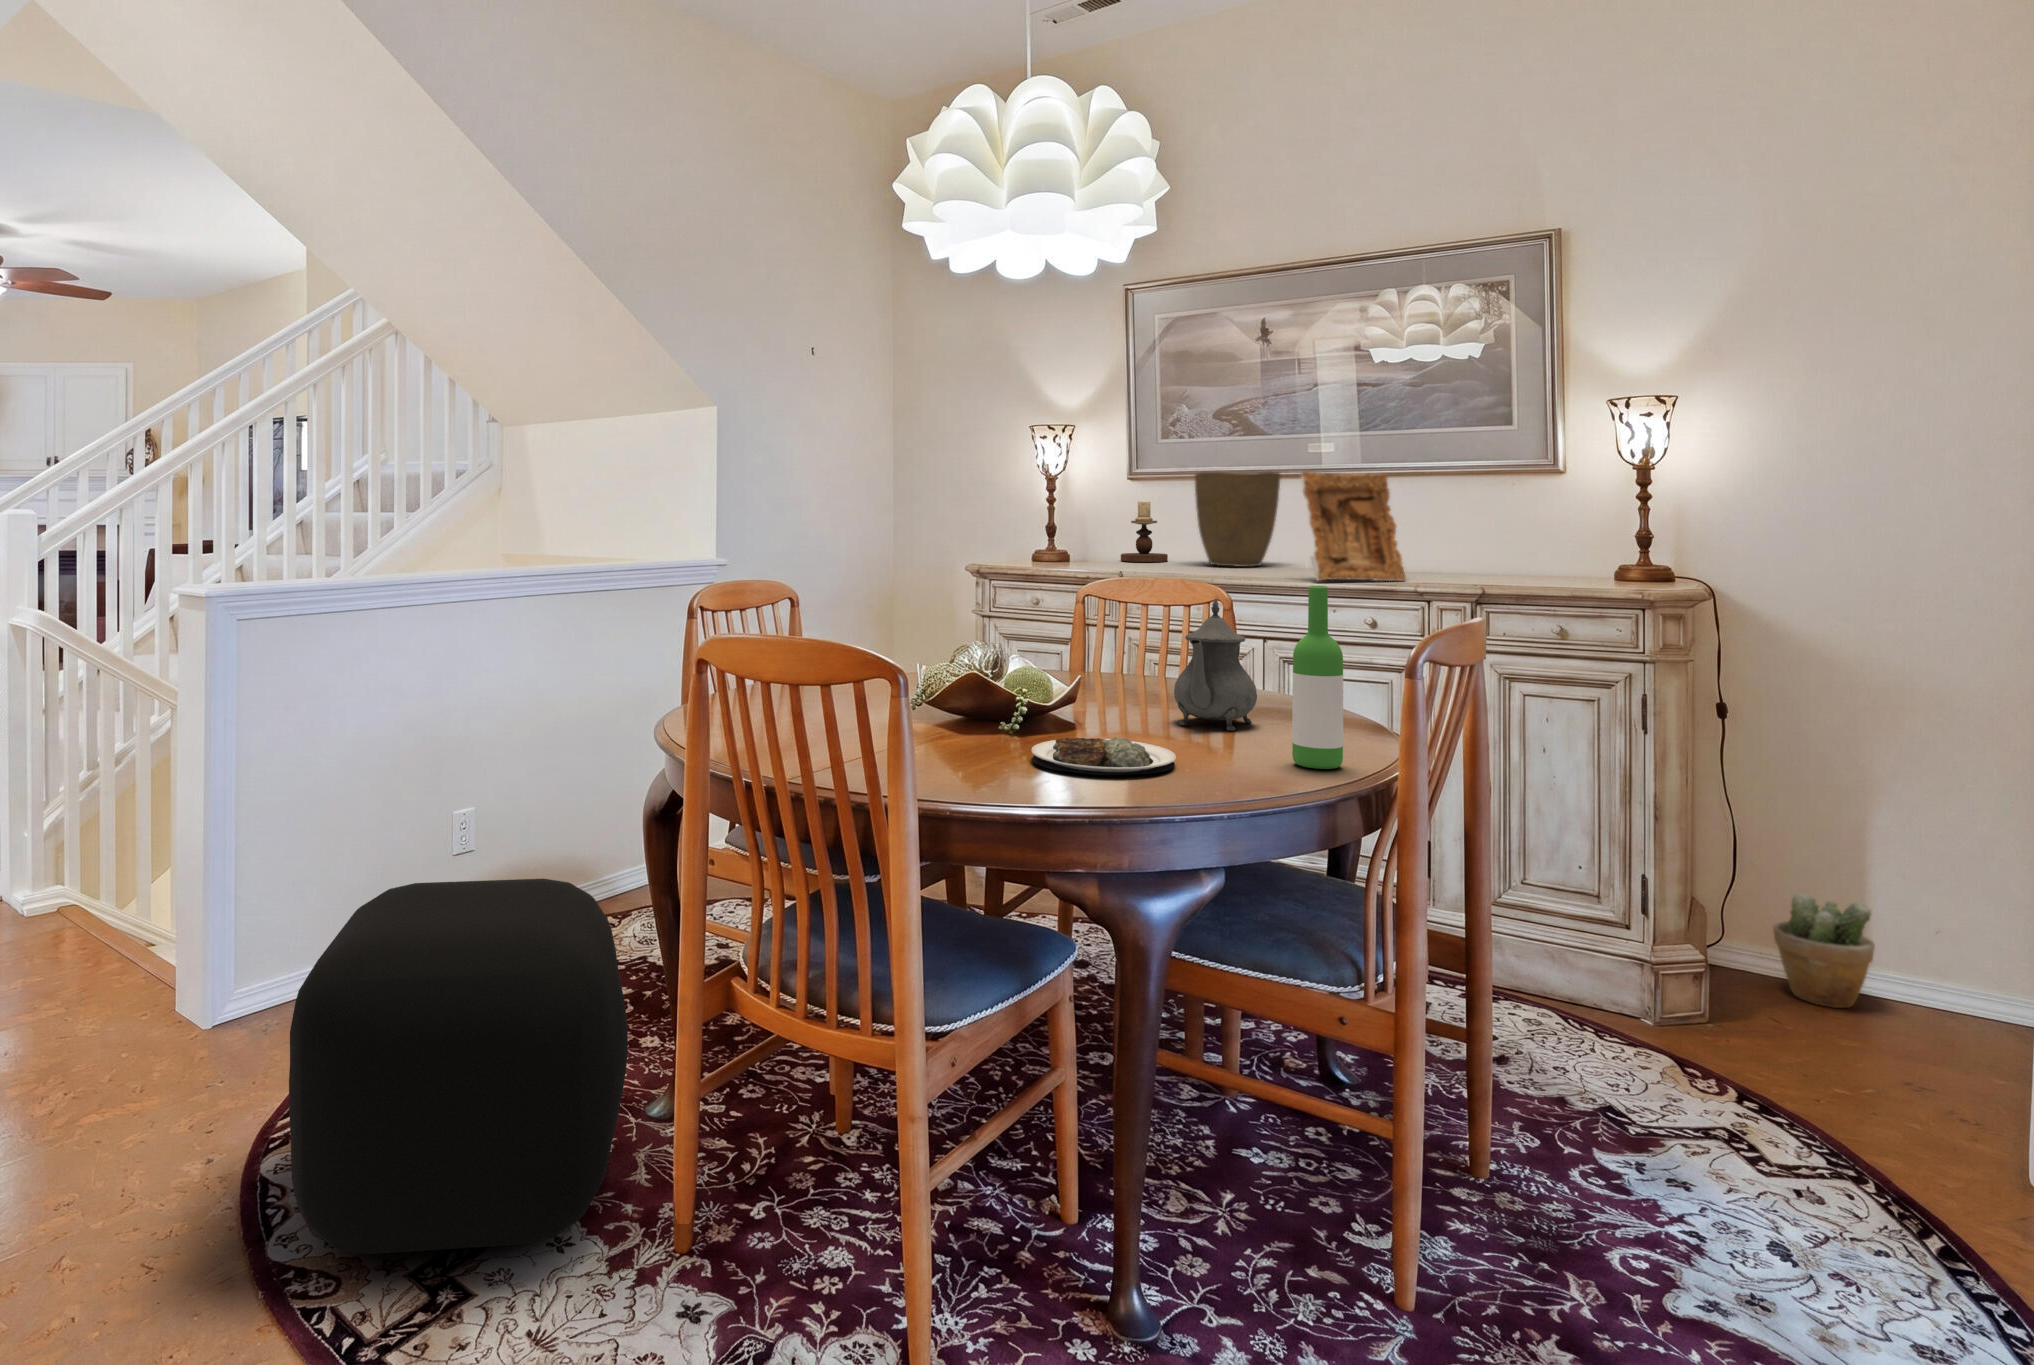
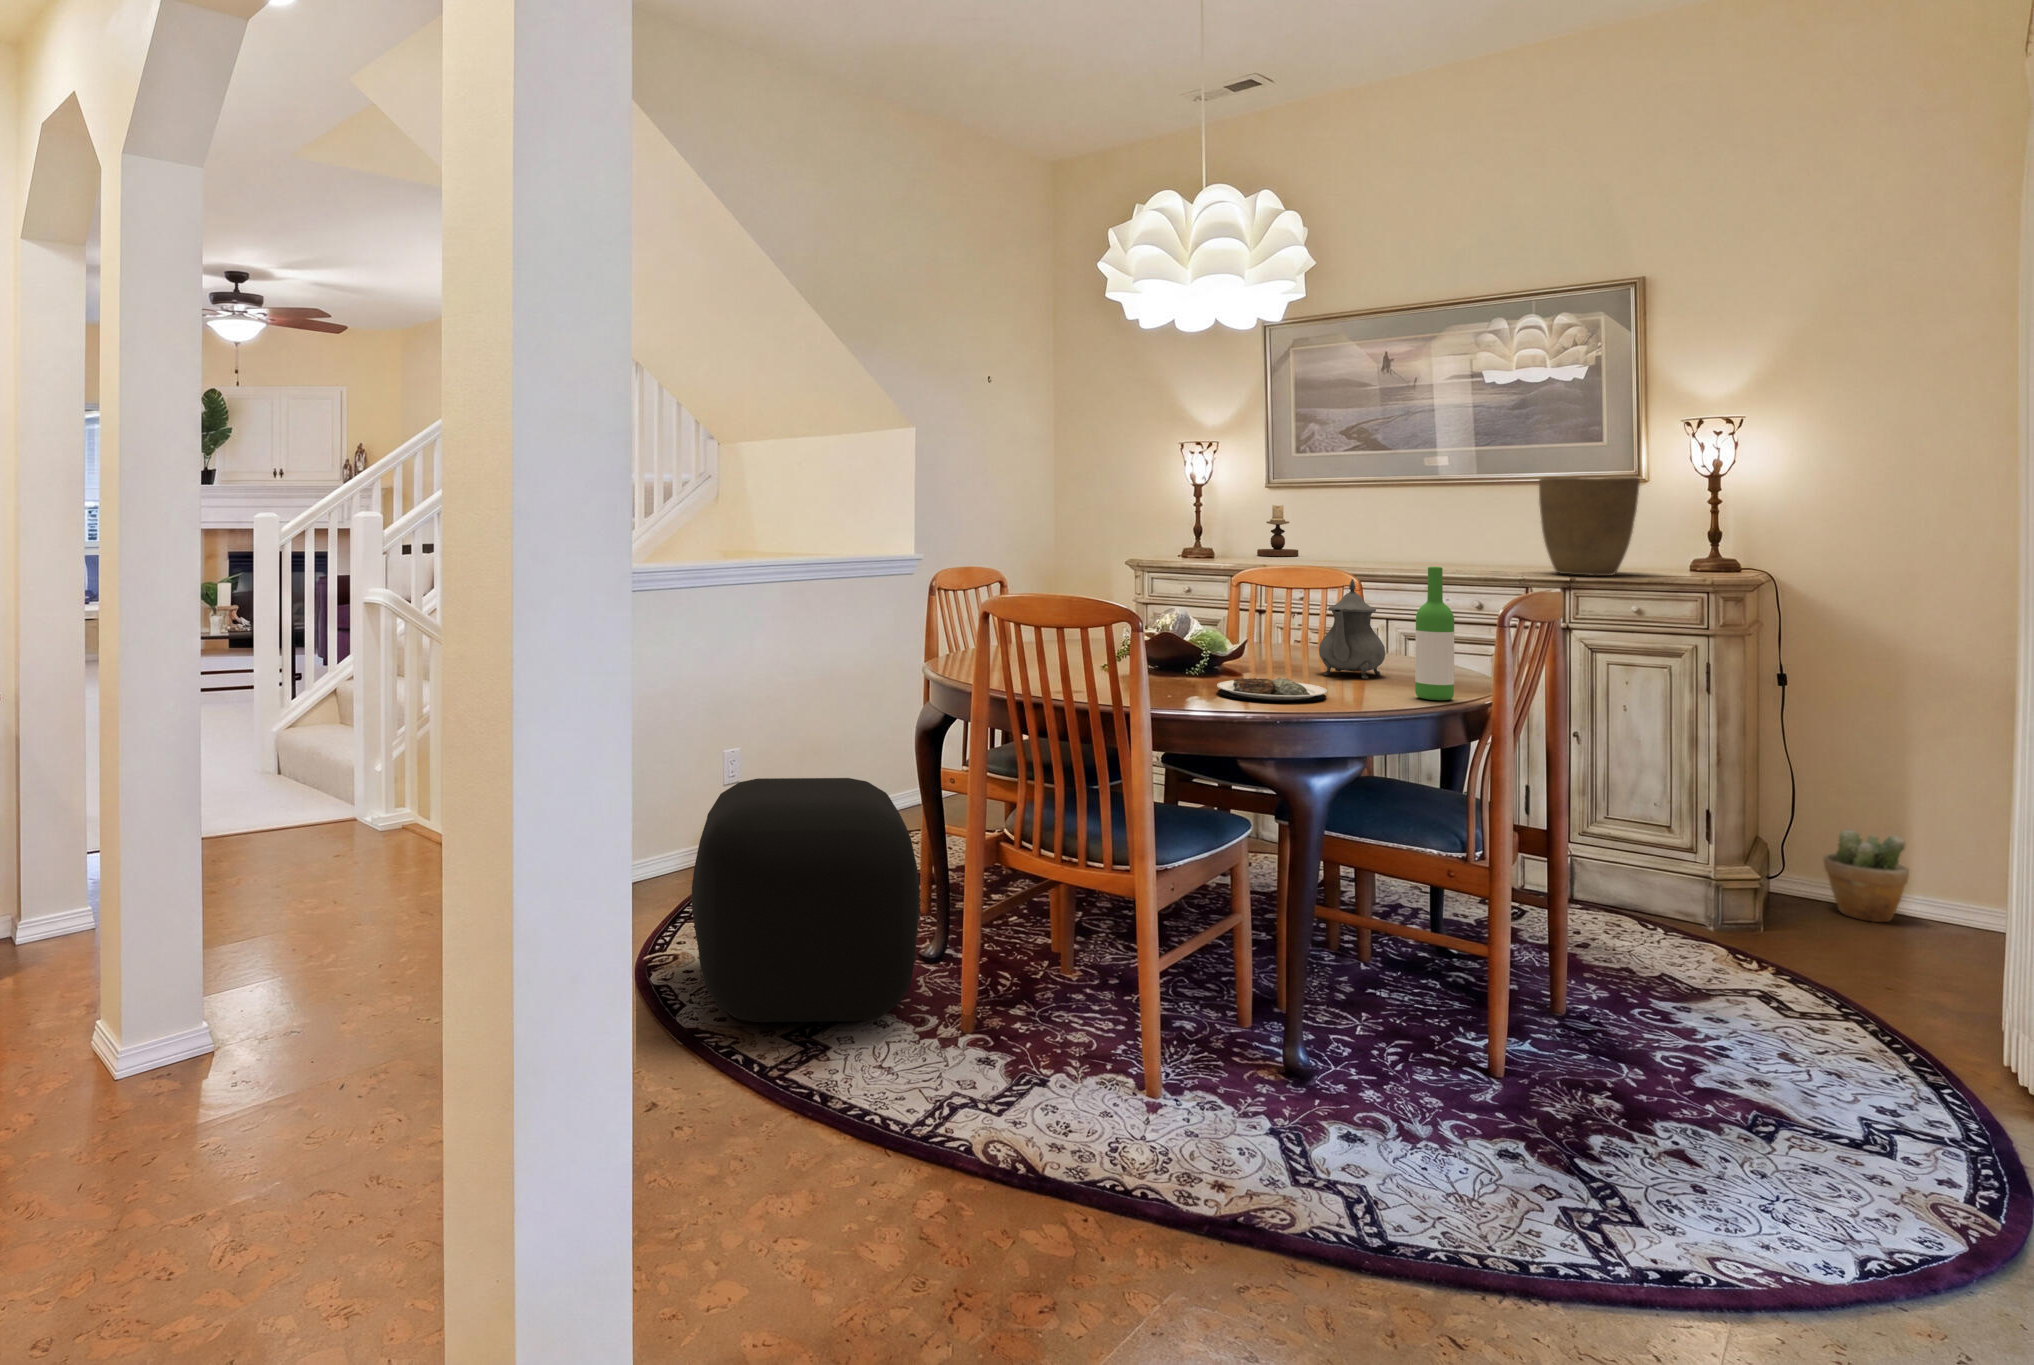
vase: present [1195,471,1281,567] -> present [1539,477,1640,576]
picture frame: present [1301,471,1406,581] -> none [1418,480,1508,570]

